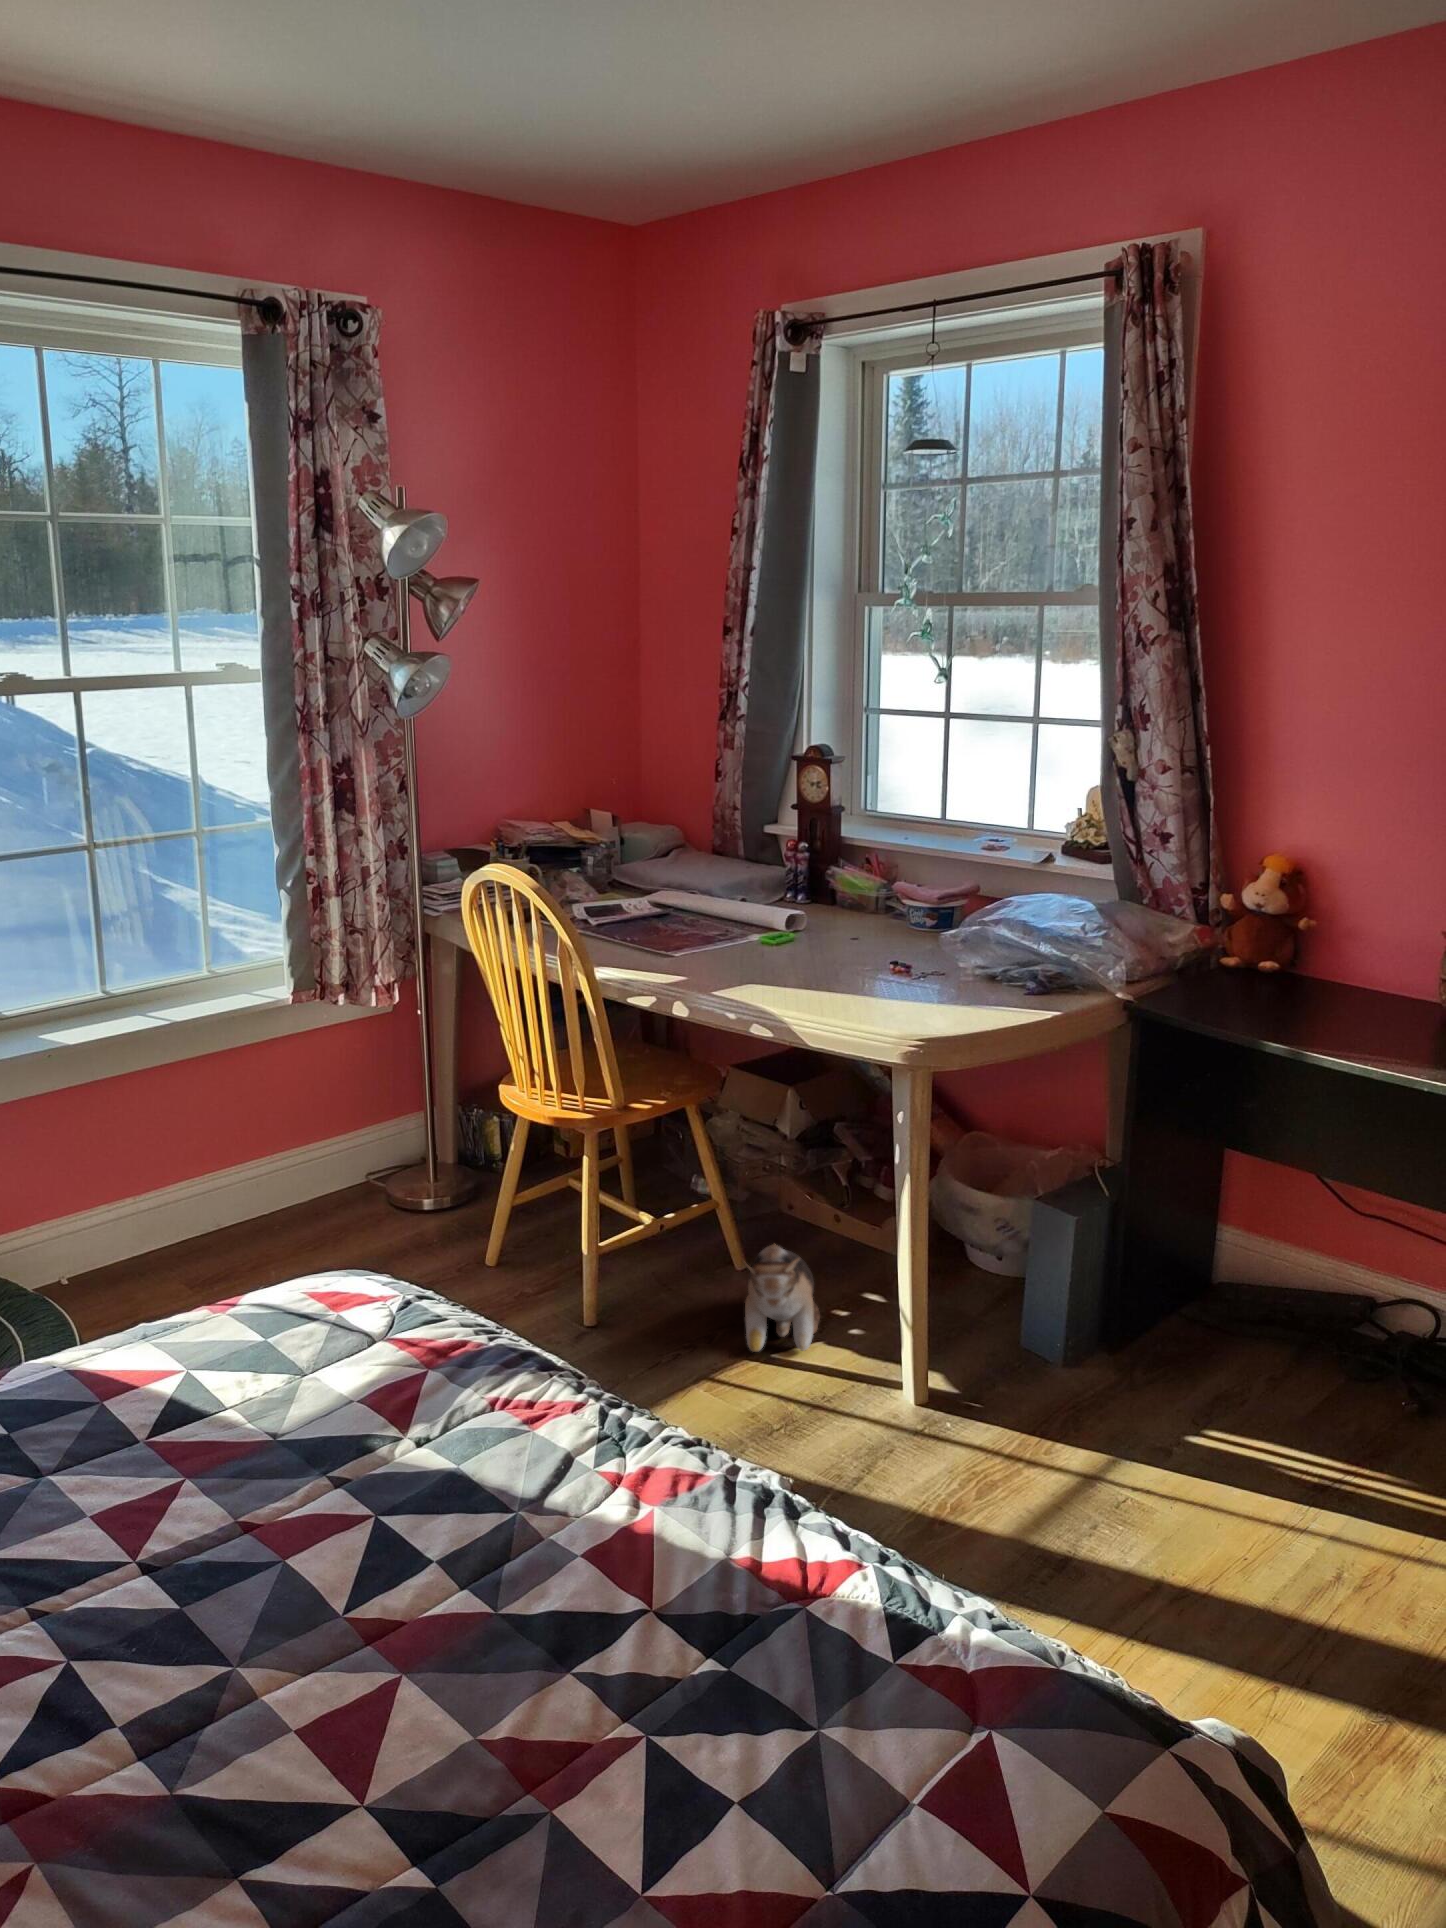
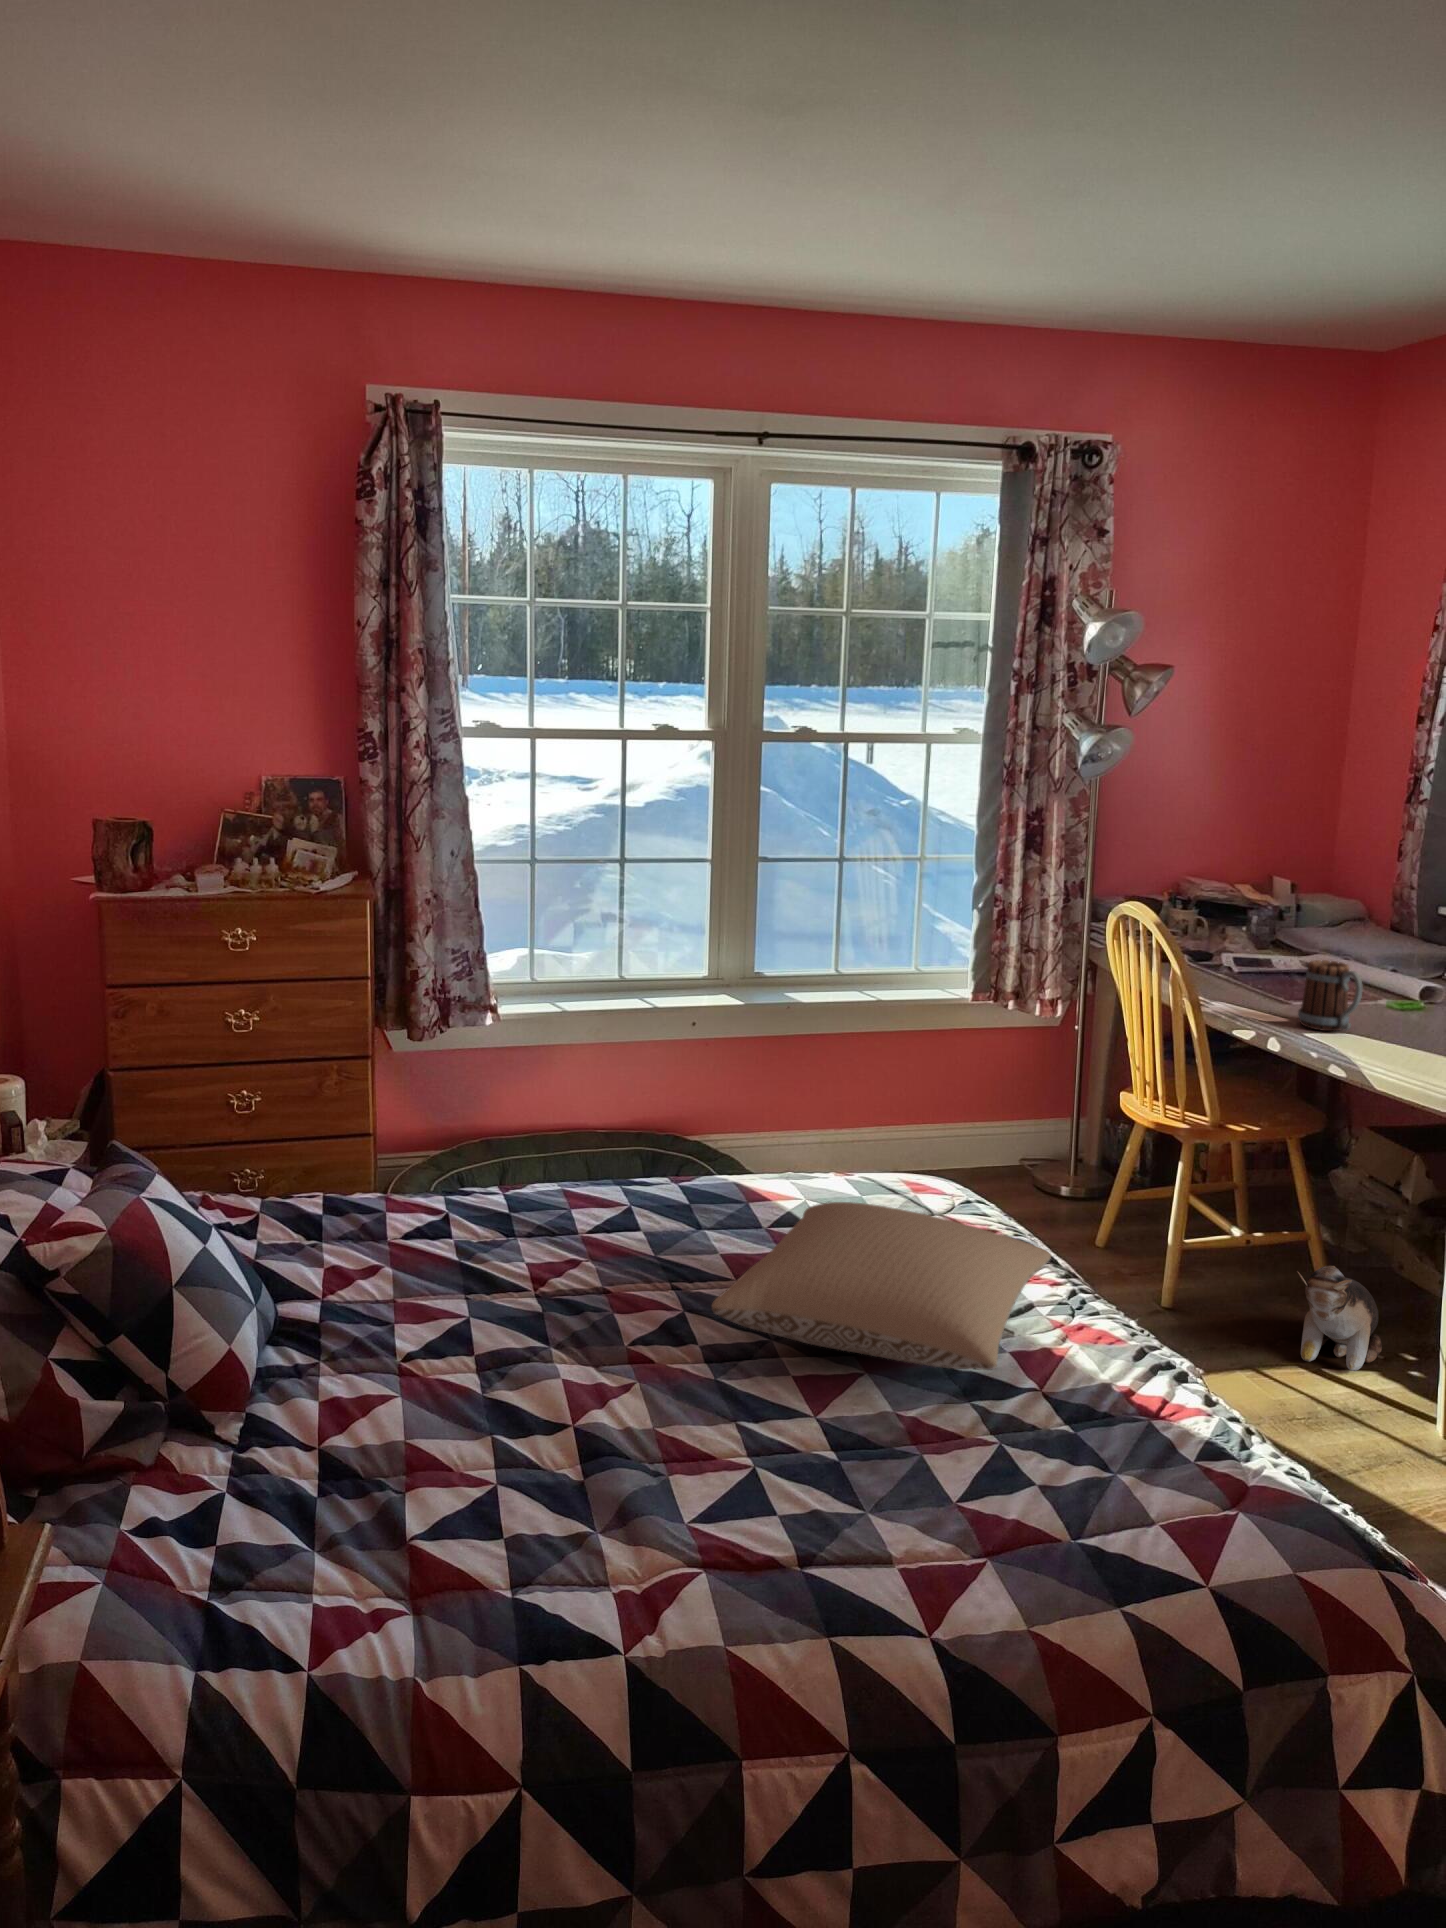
mug: none [692,904,761,984] -> present [1298,960,1363,1031]
pillow: none [137,1382,621,1680] -> present [712,1202,1051,1370]

